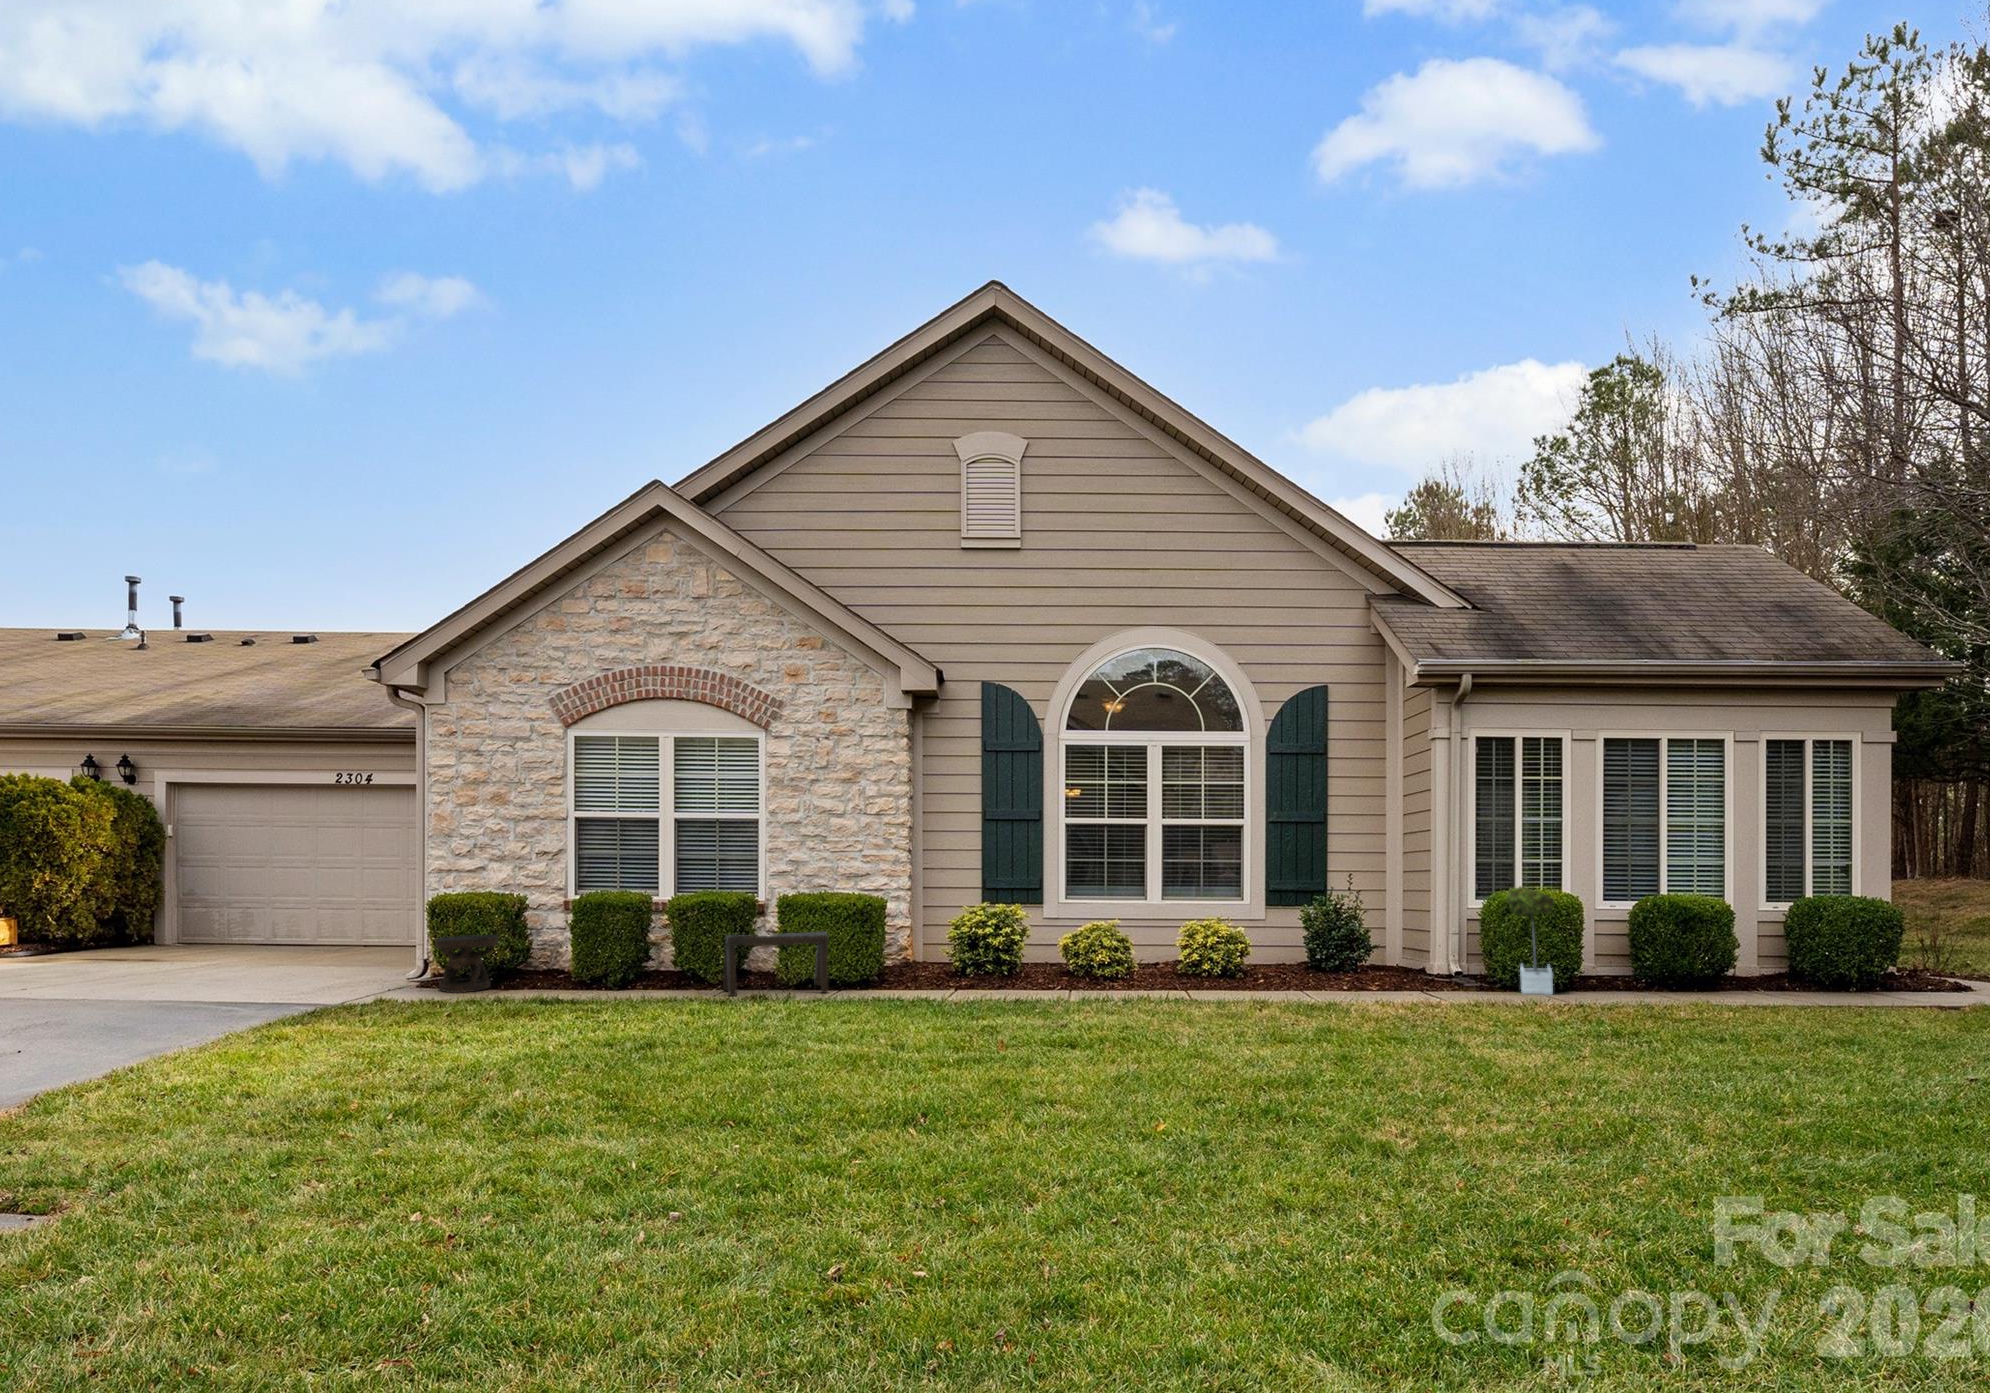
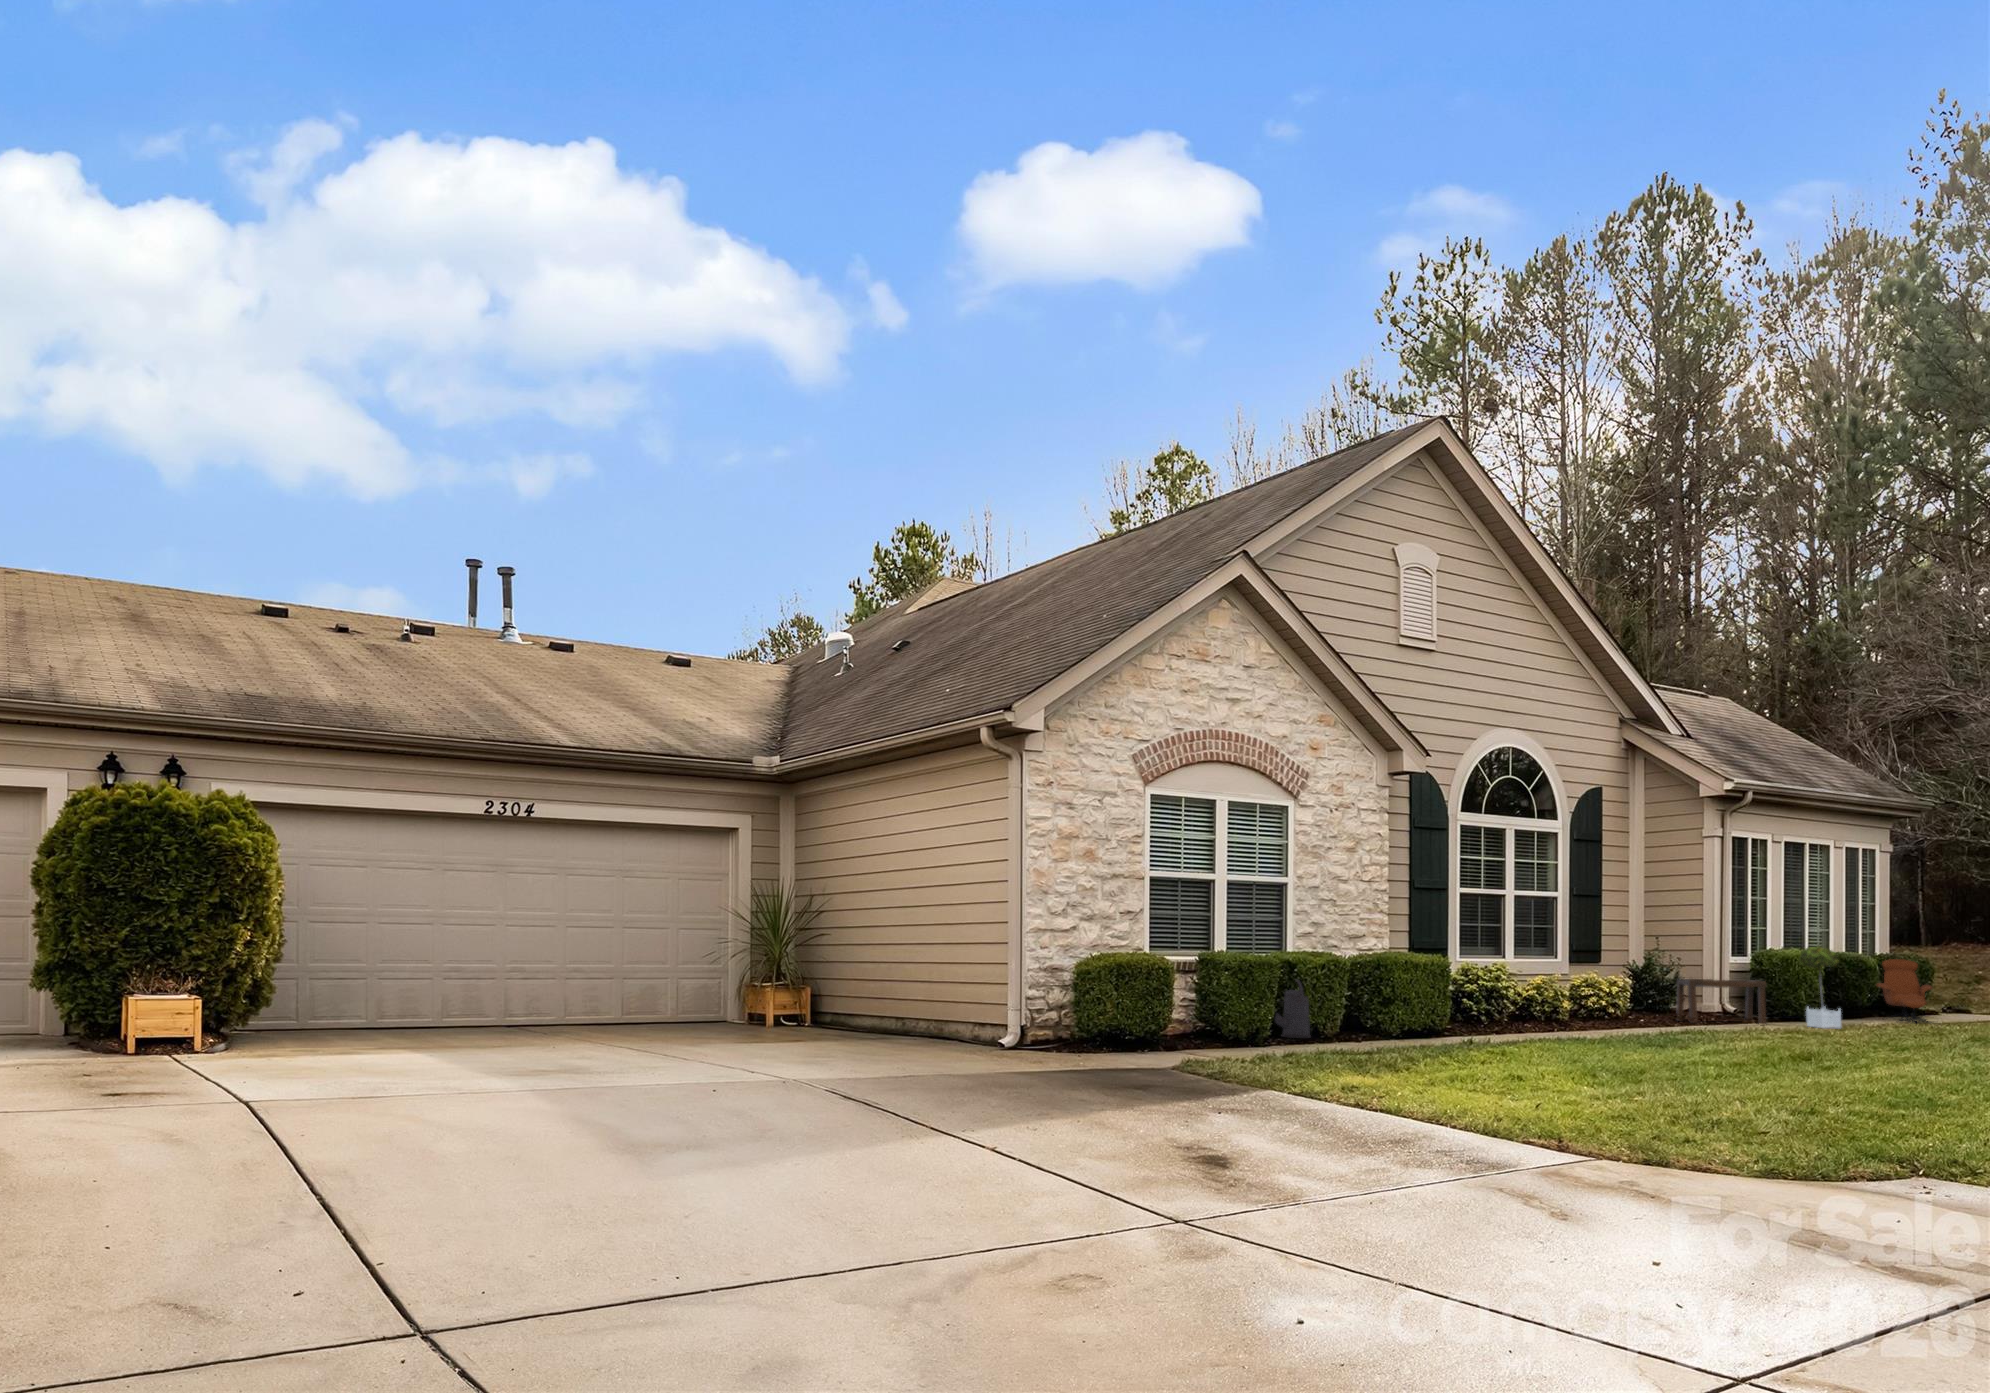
lounge chair: none [1748,899,1832,991] -> present [1877,959,1932,1022]
watering can: none [643,926,712,988] -> present [1275,980,1311,1038]
bench: present [723,931,829,996] -> present [1676,979,1766,1024]
side table: present [435,935,498,993] -> none [1113,989,1173,1045]

